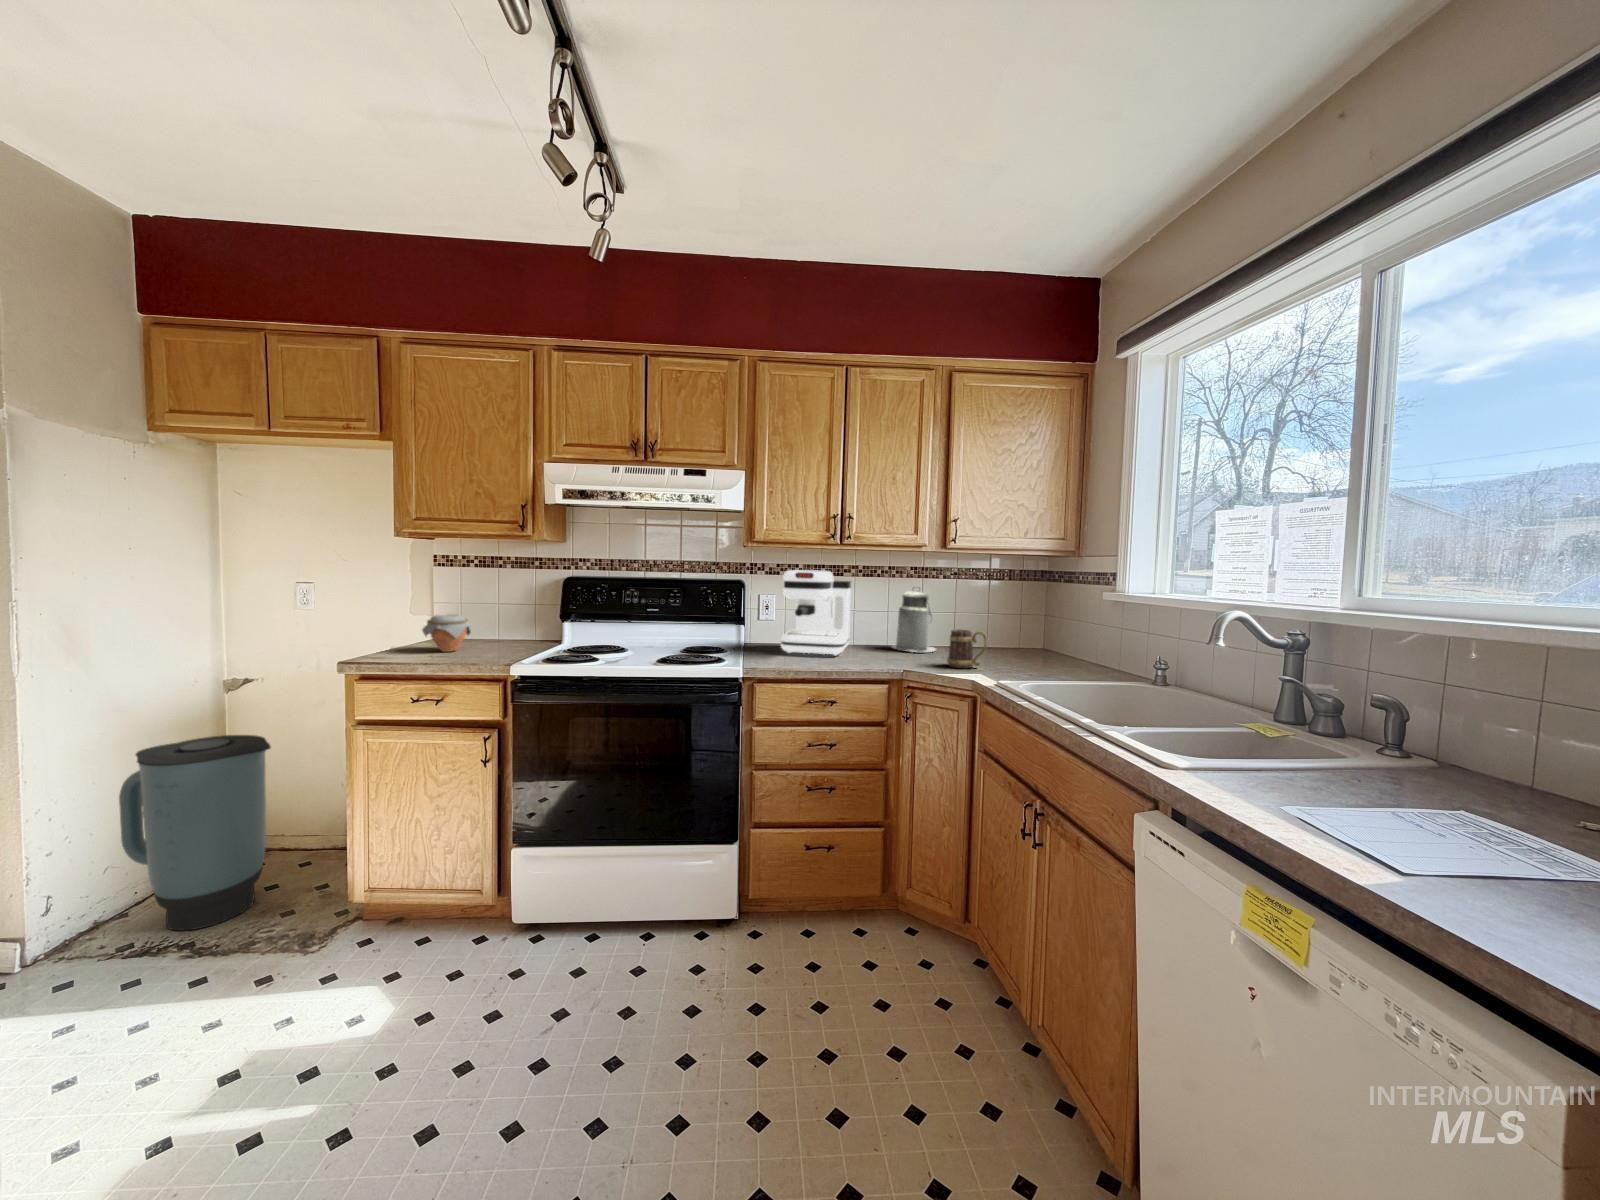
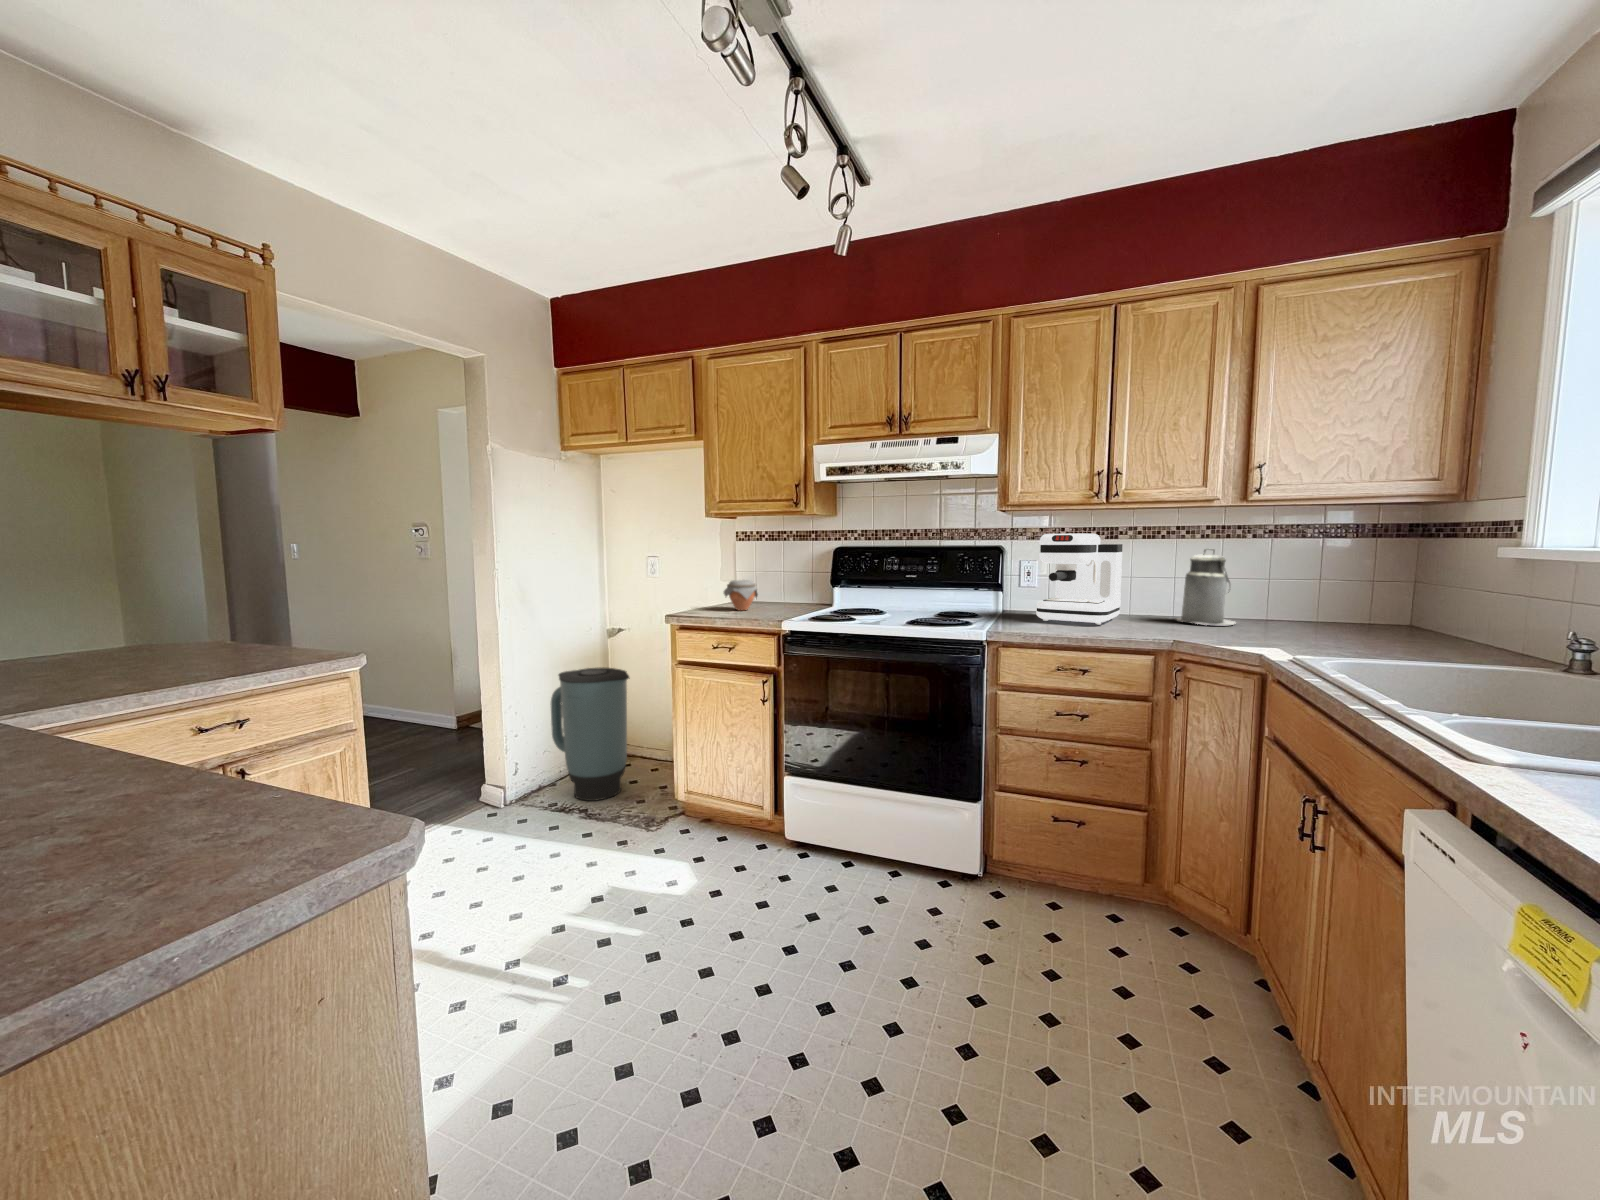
mug: present [947,629,988,668] -> none [1240,596,1298,642]

